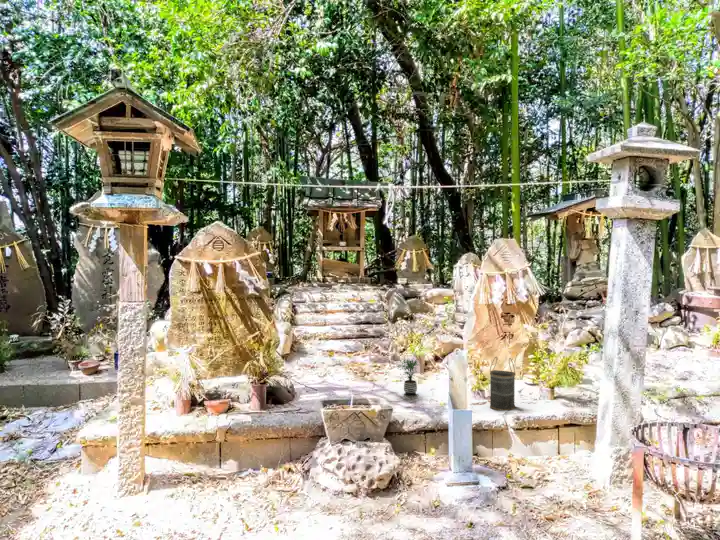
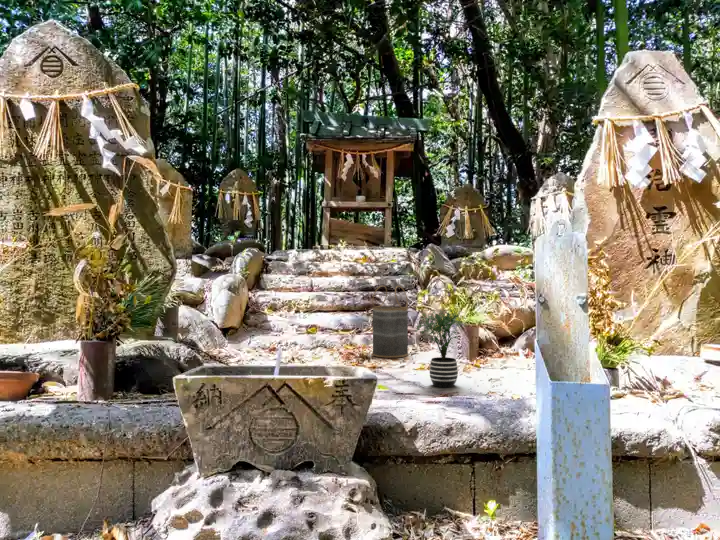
basket: present [490,357,516,410] -> present [372,286,409,358]

